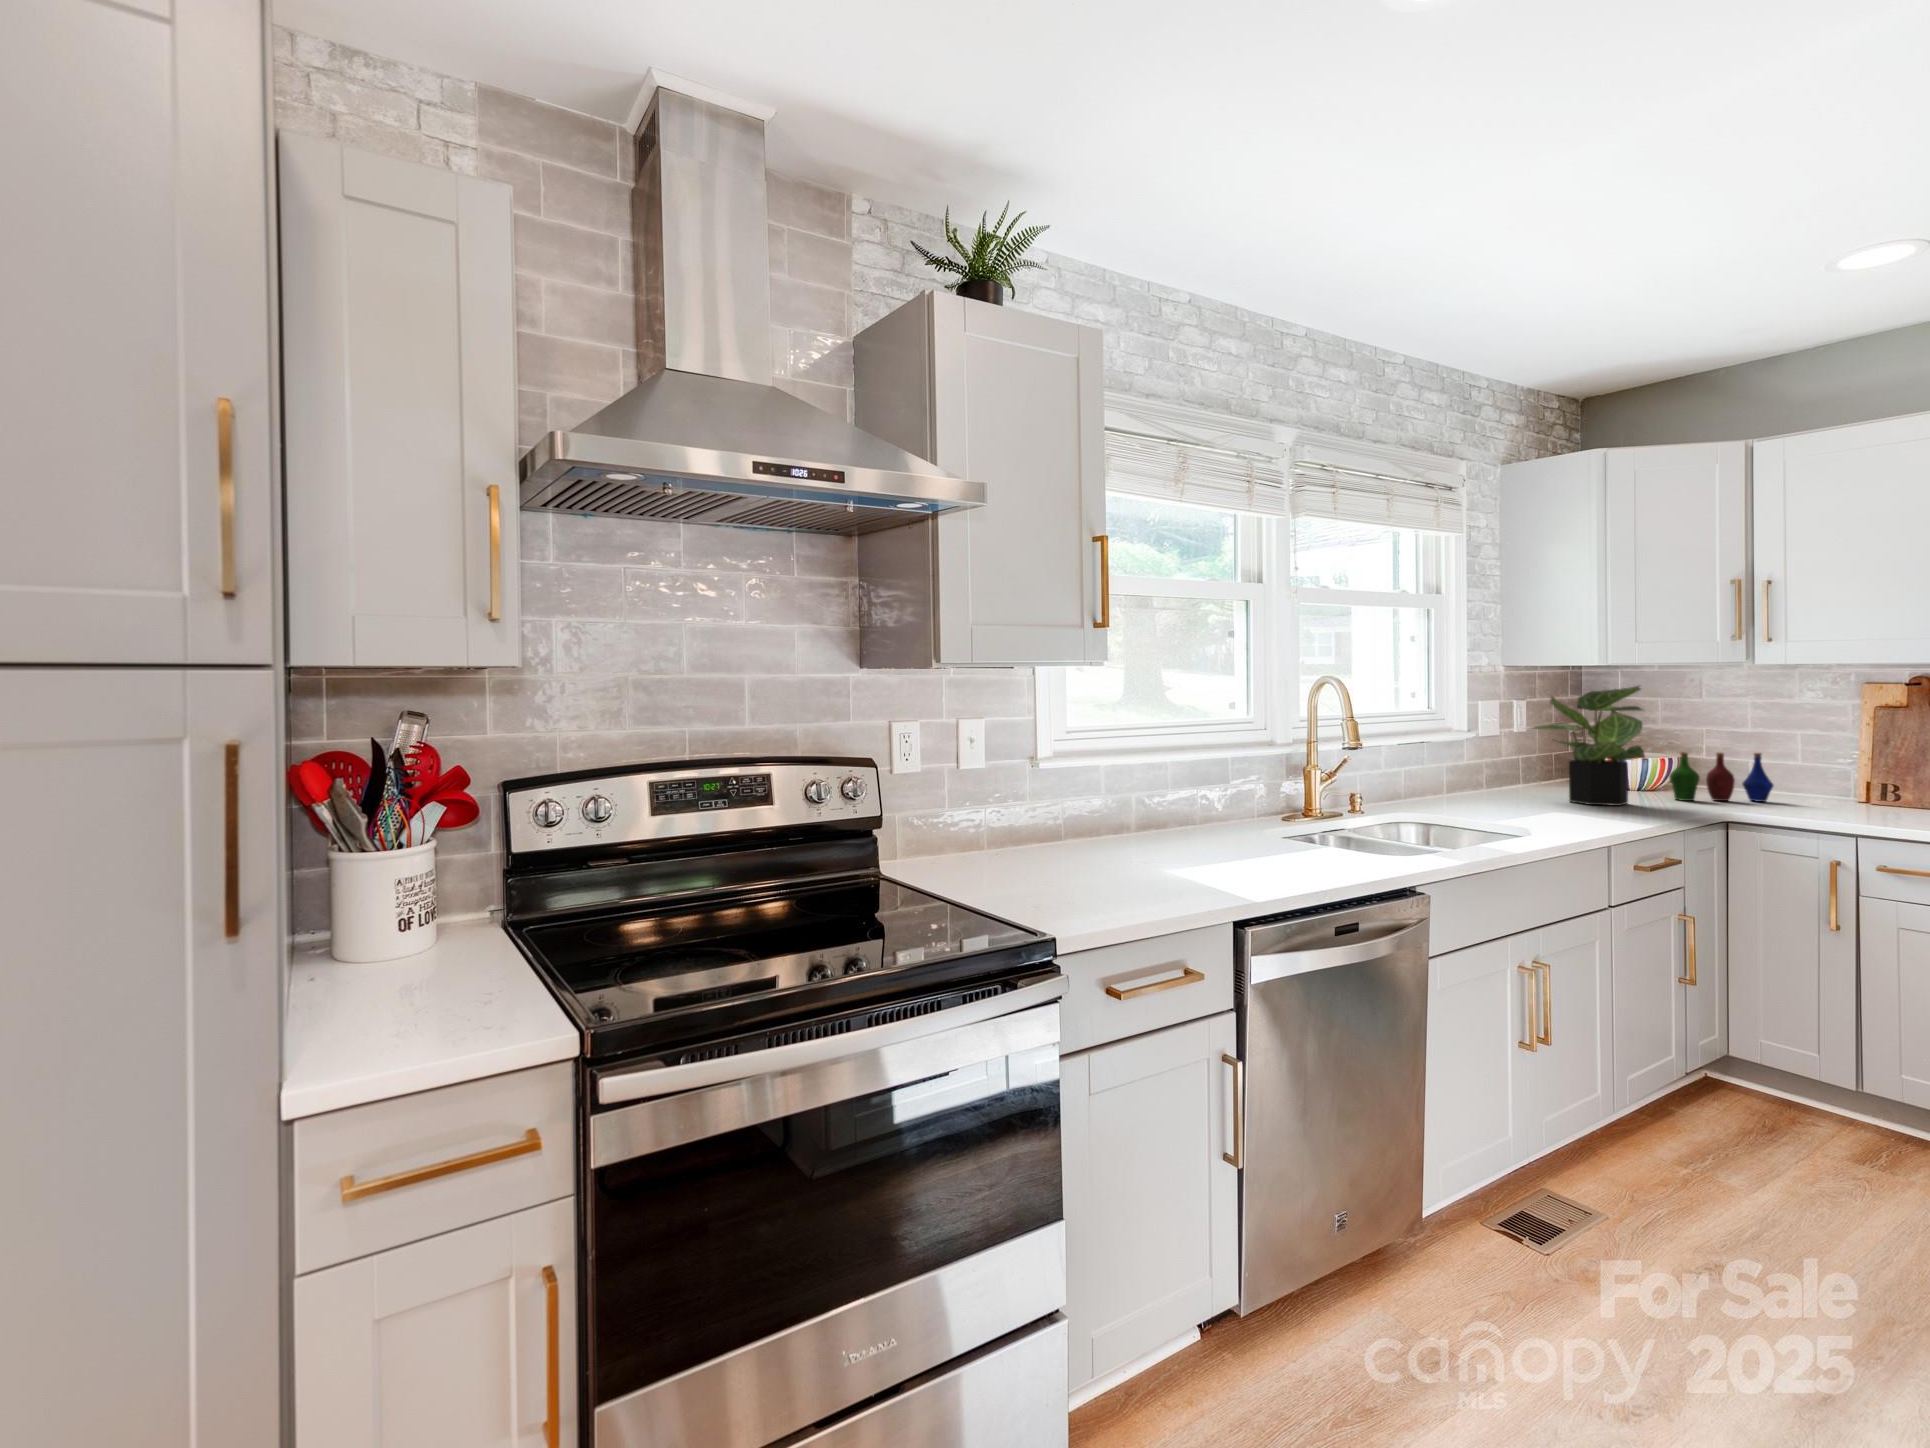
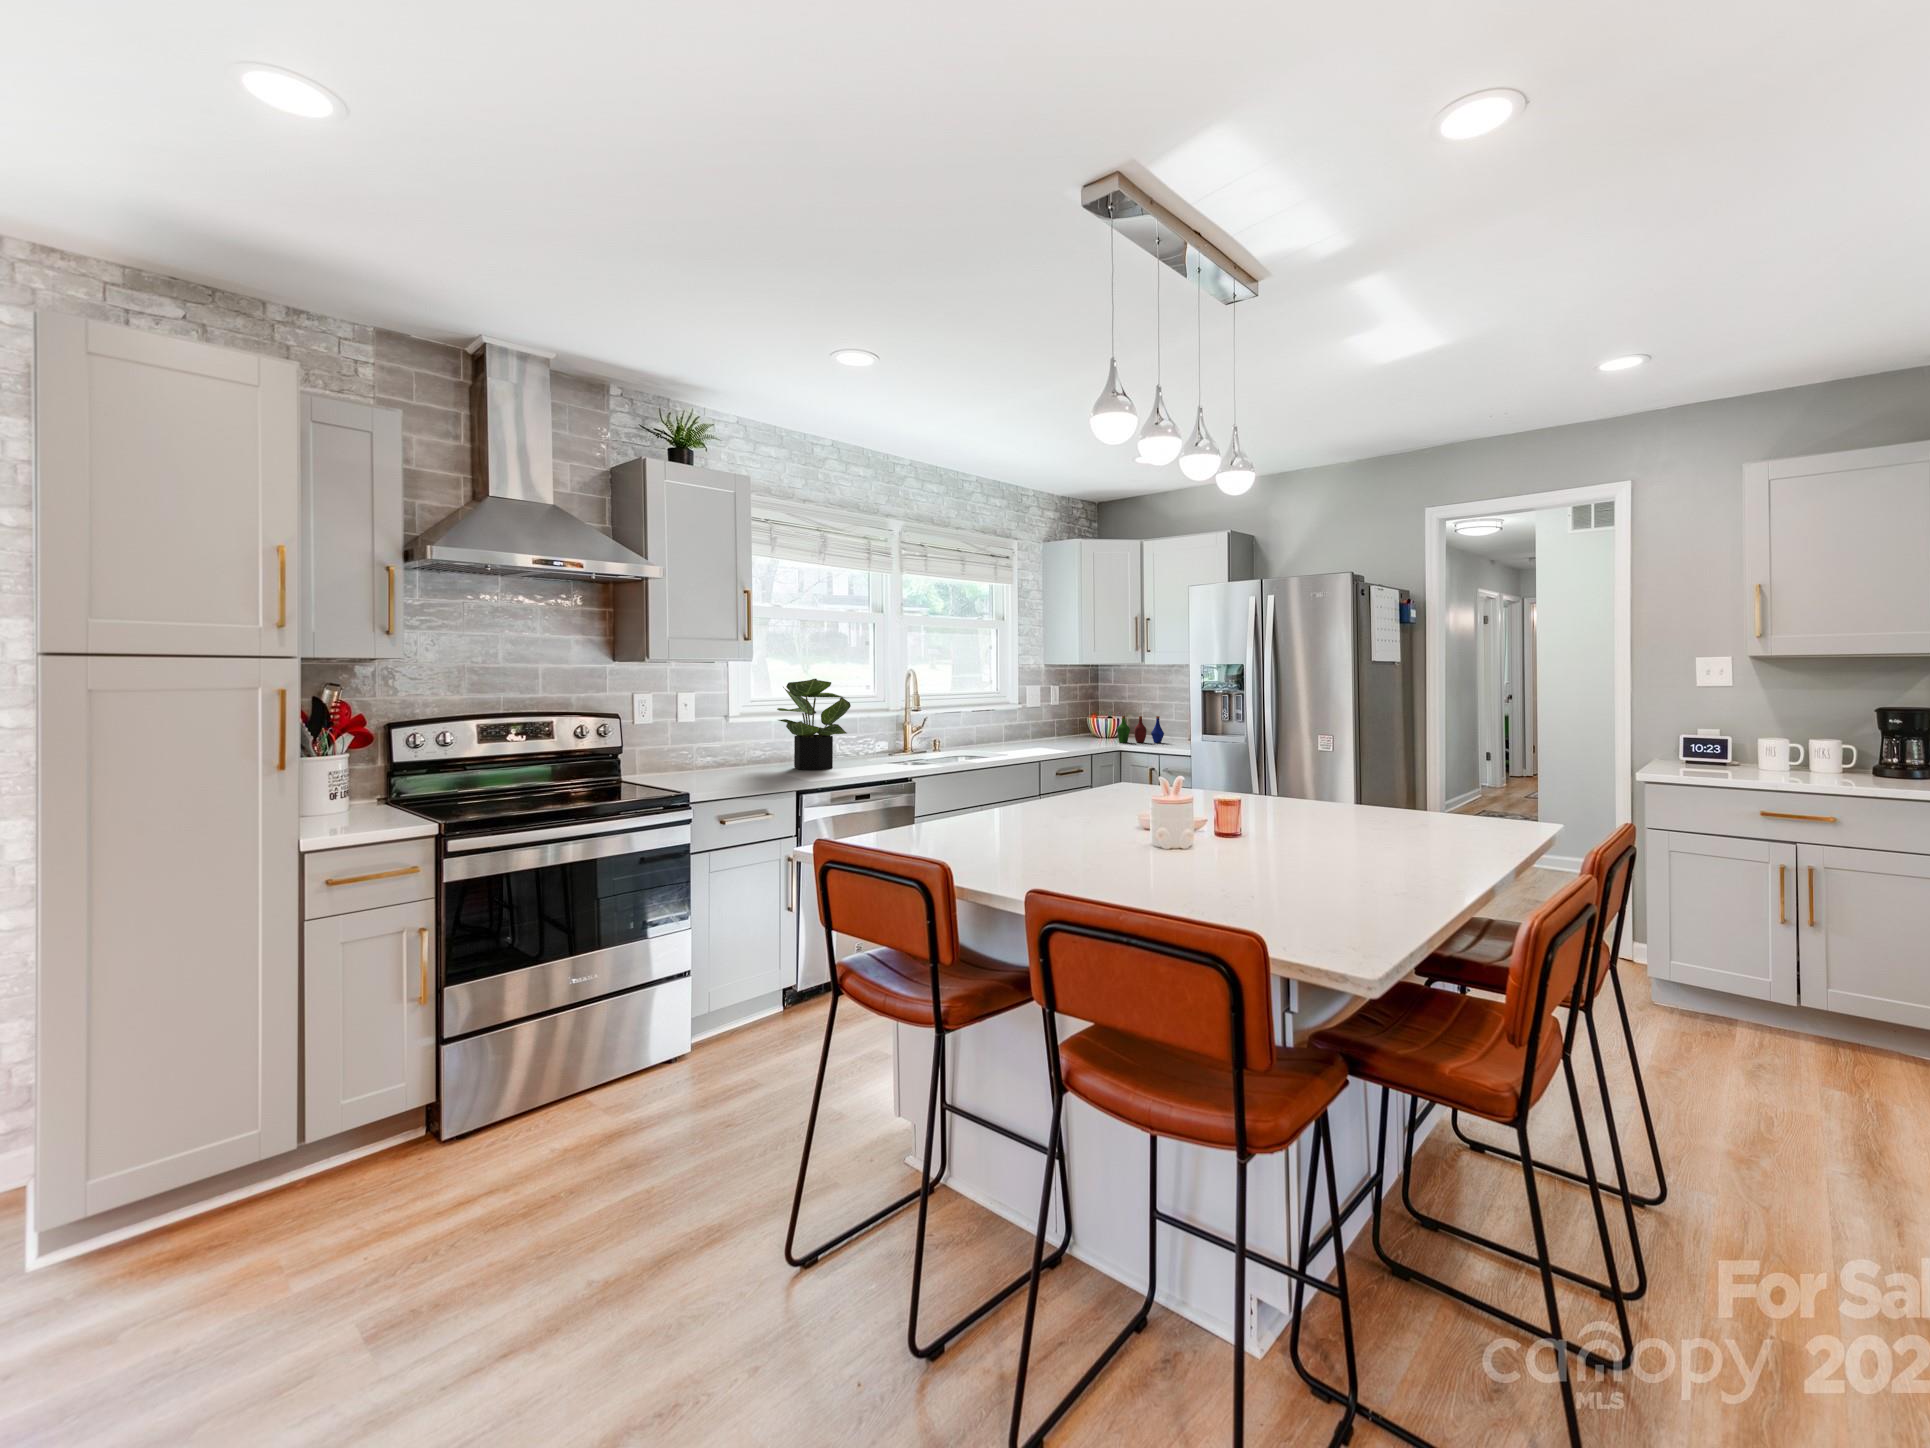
potted plant: present [1532,686,1645,806] -> present [777,679,851,770]

